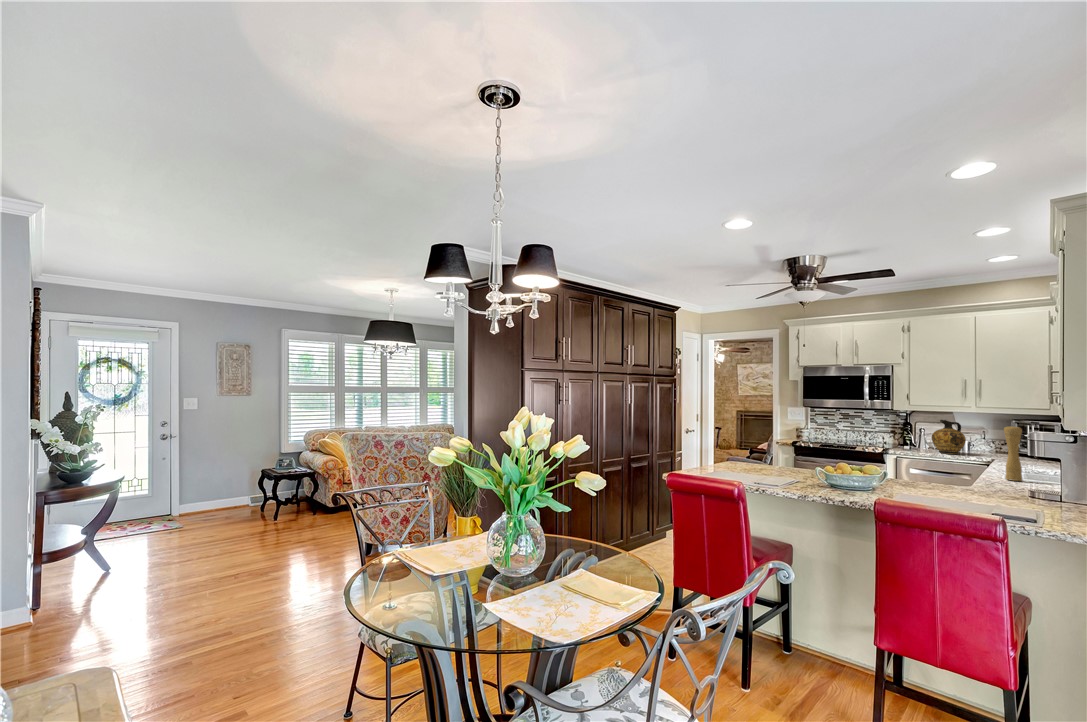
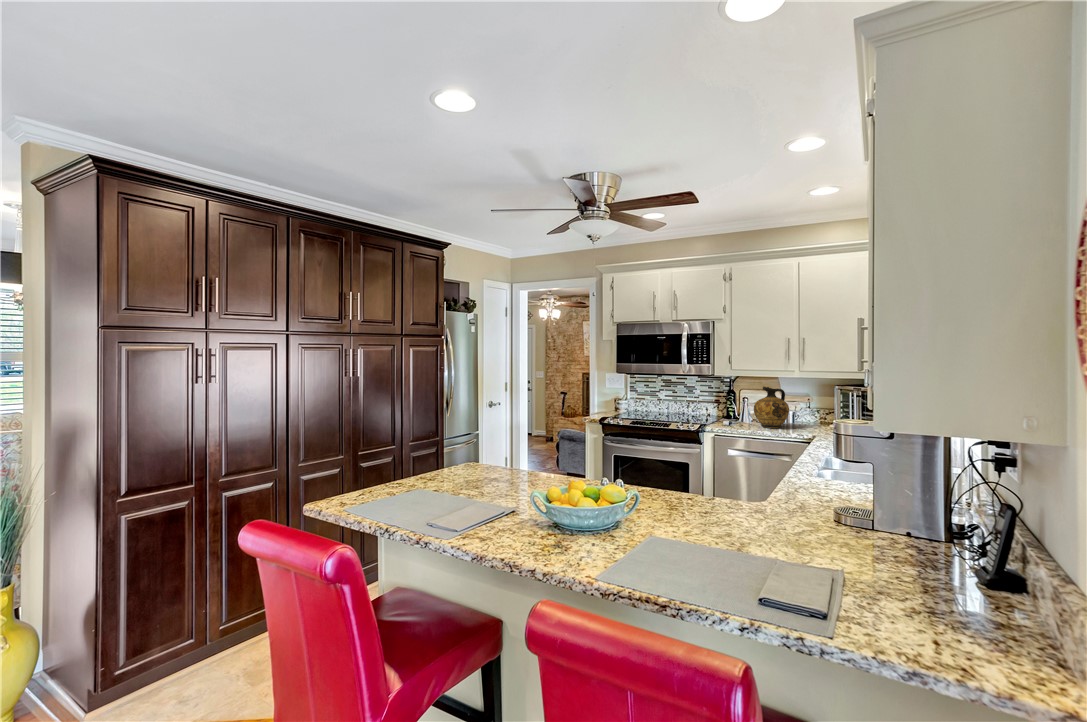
pepper mill: present [1004,426,1022,481] -> none [815,415,838,498]

